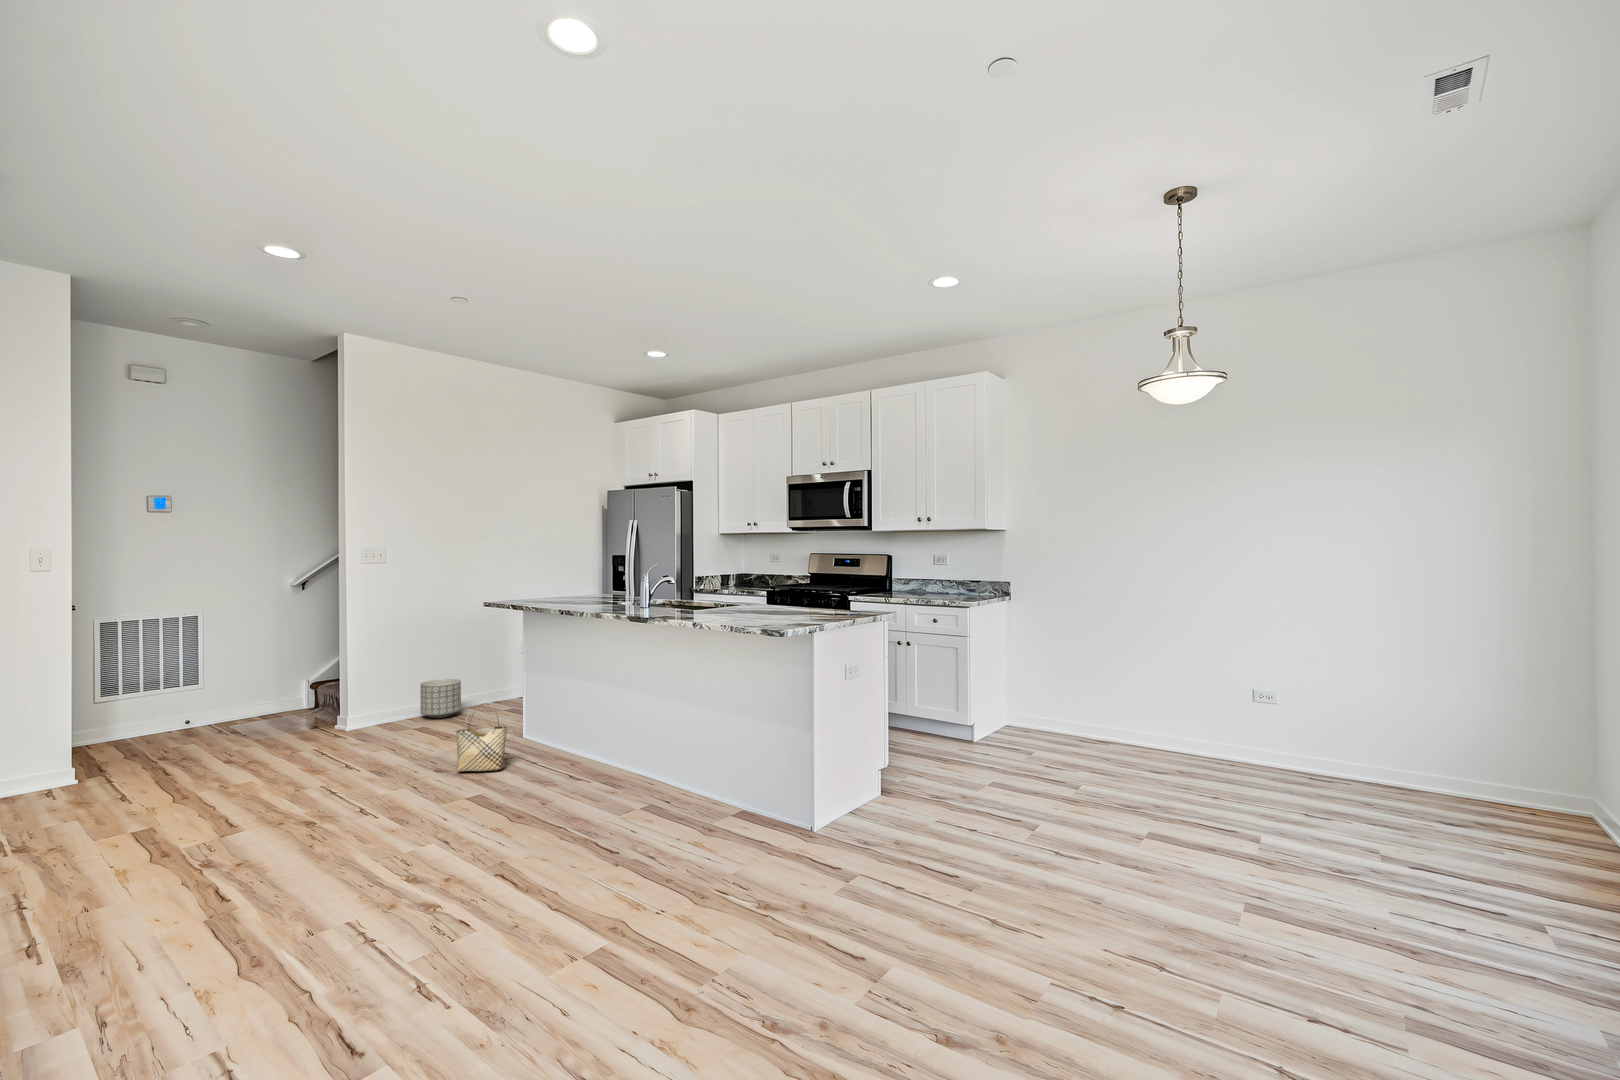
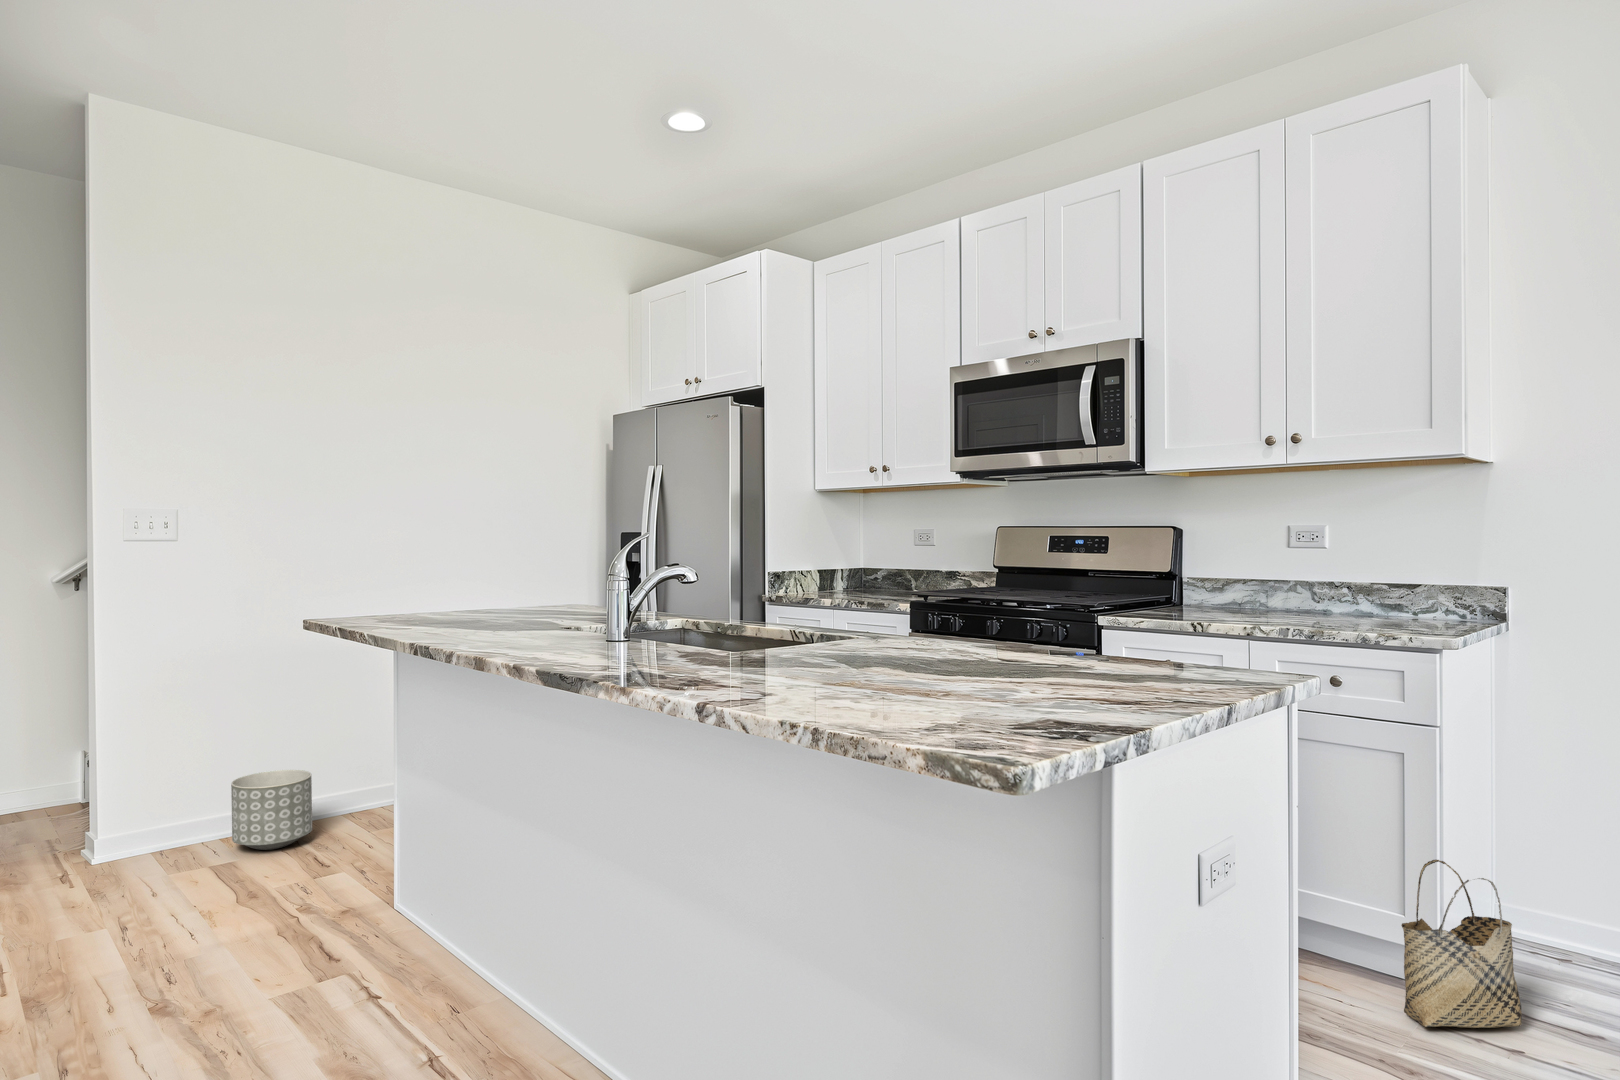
woven basket: present [456,703,507,772] -> present [1401,860,1522,1028]

